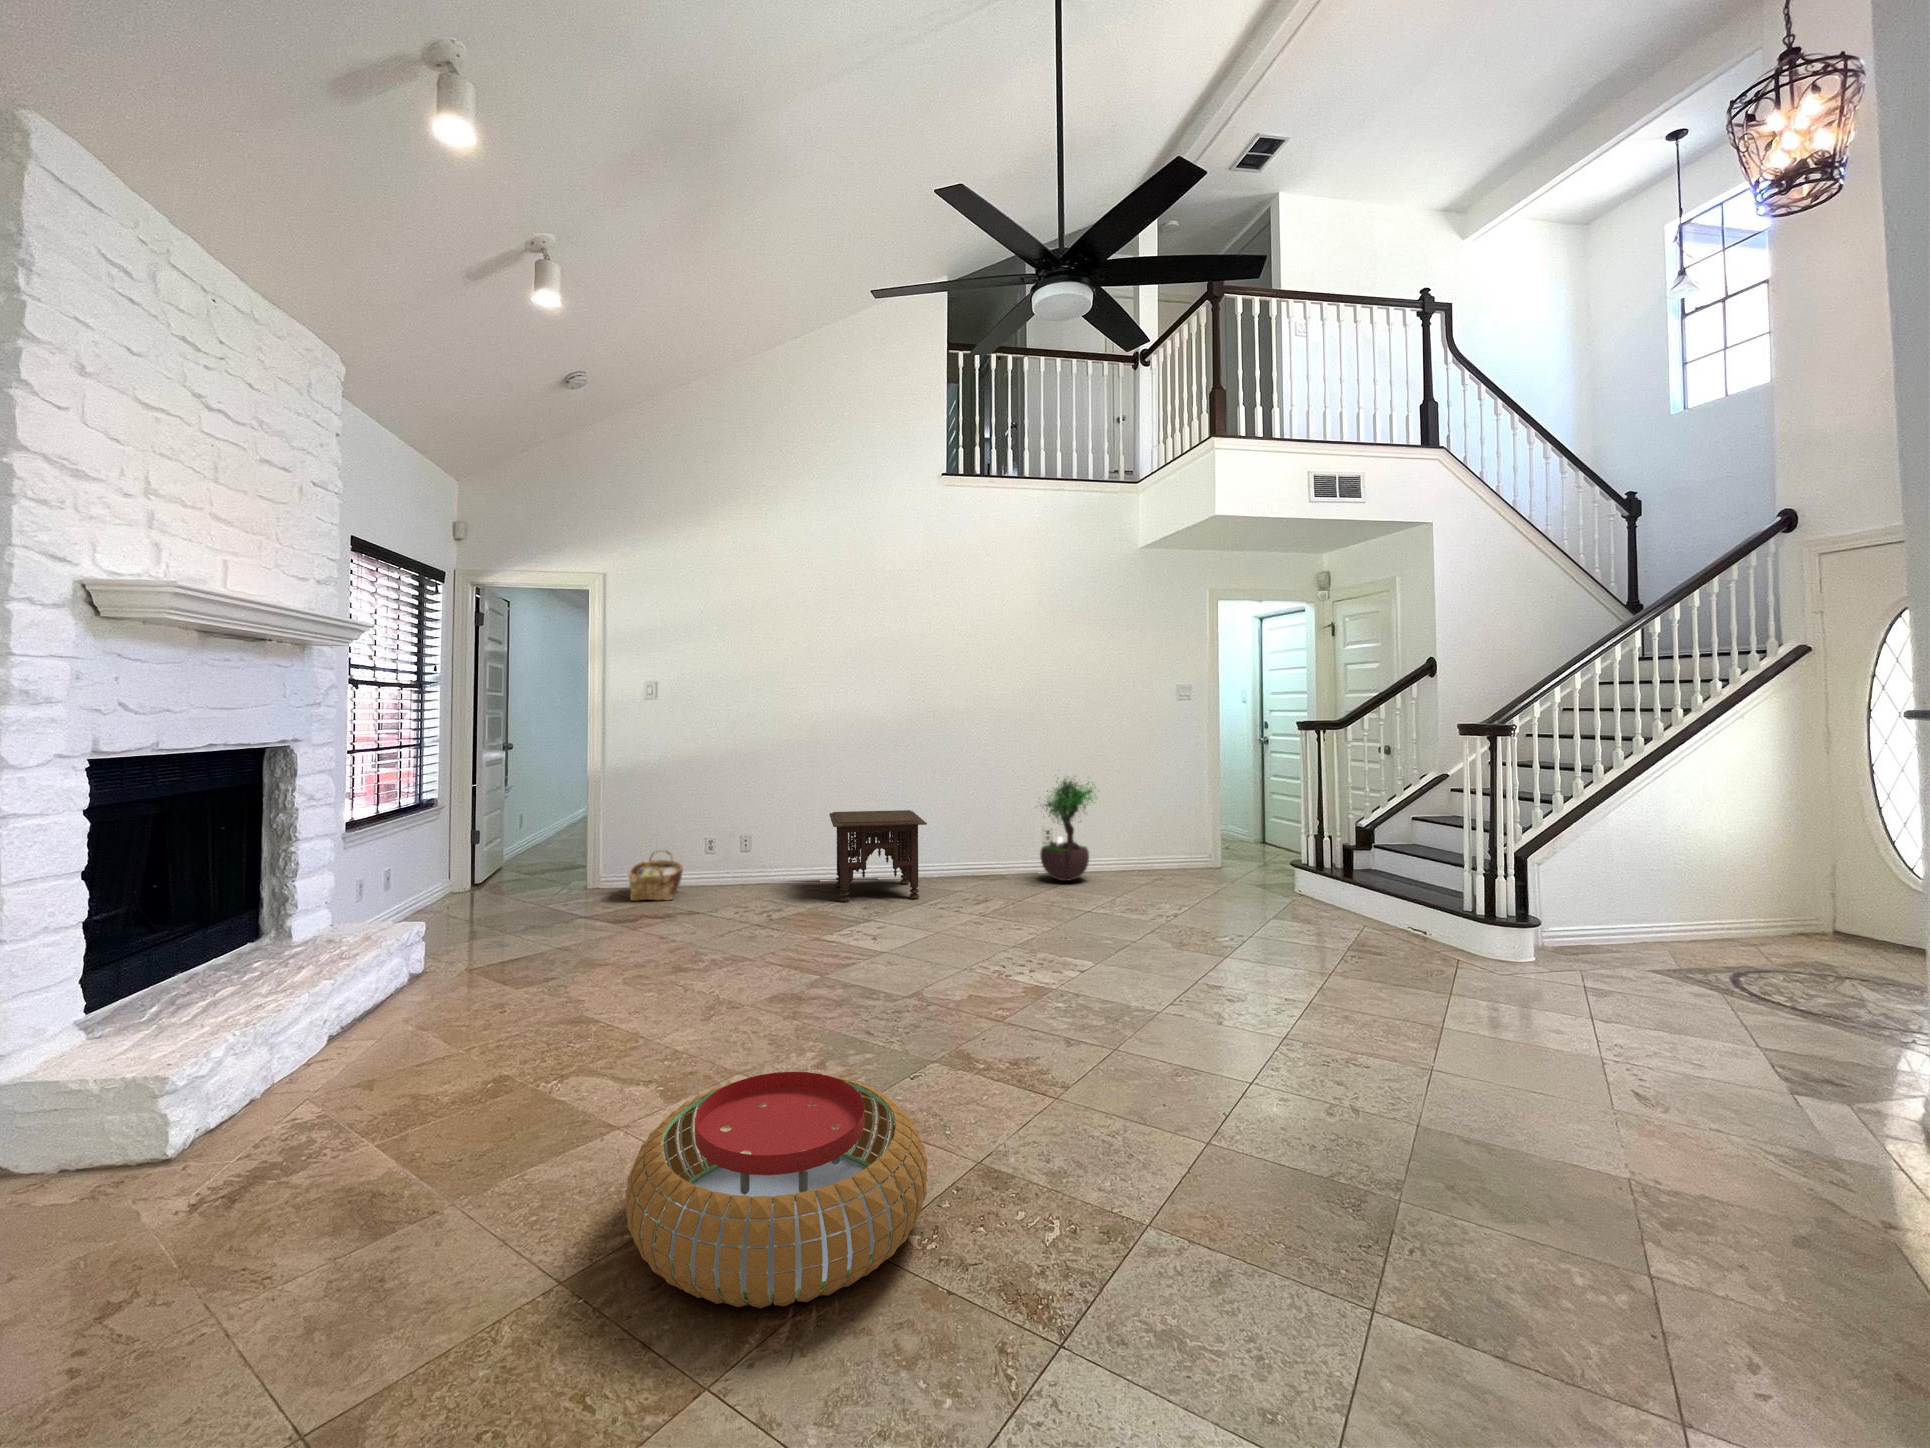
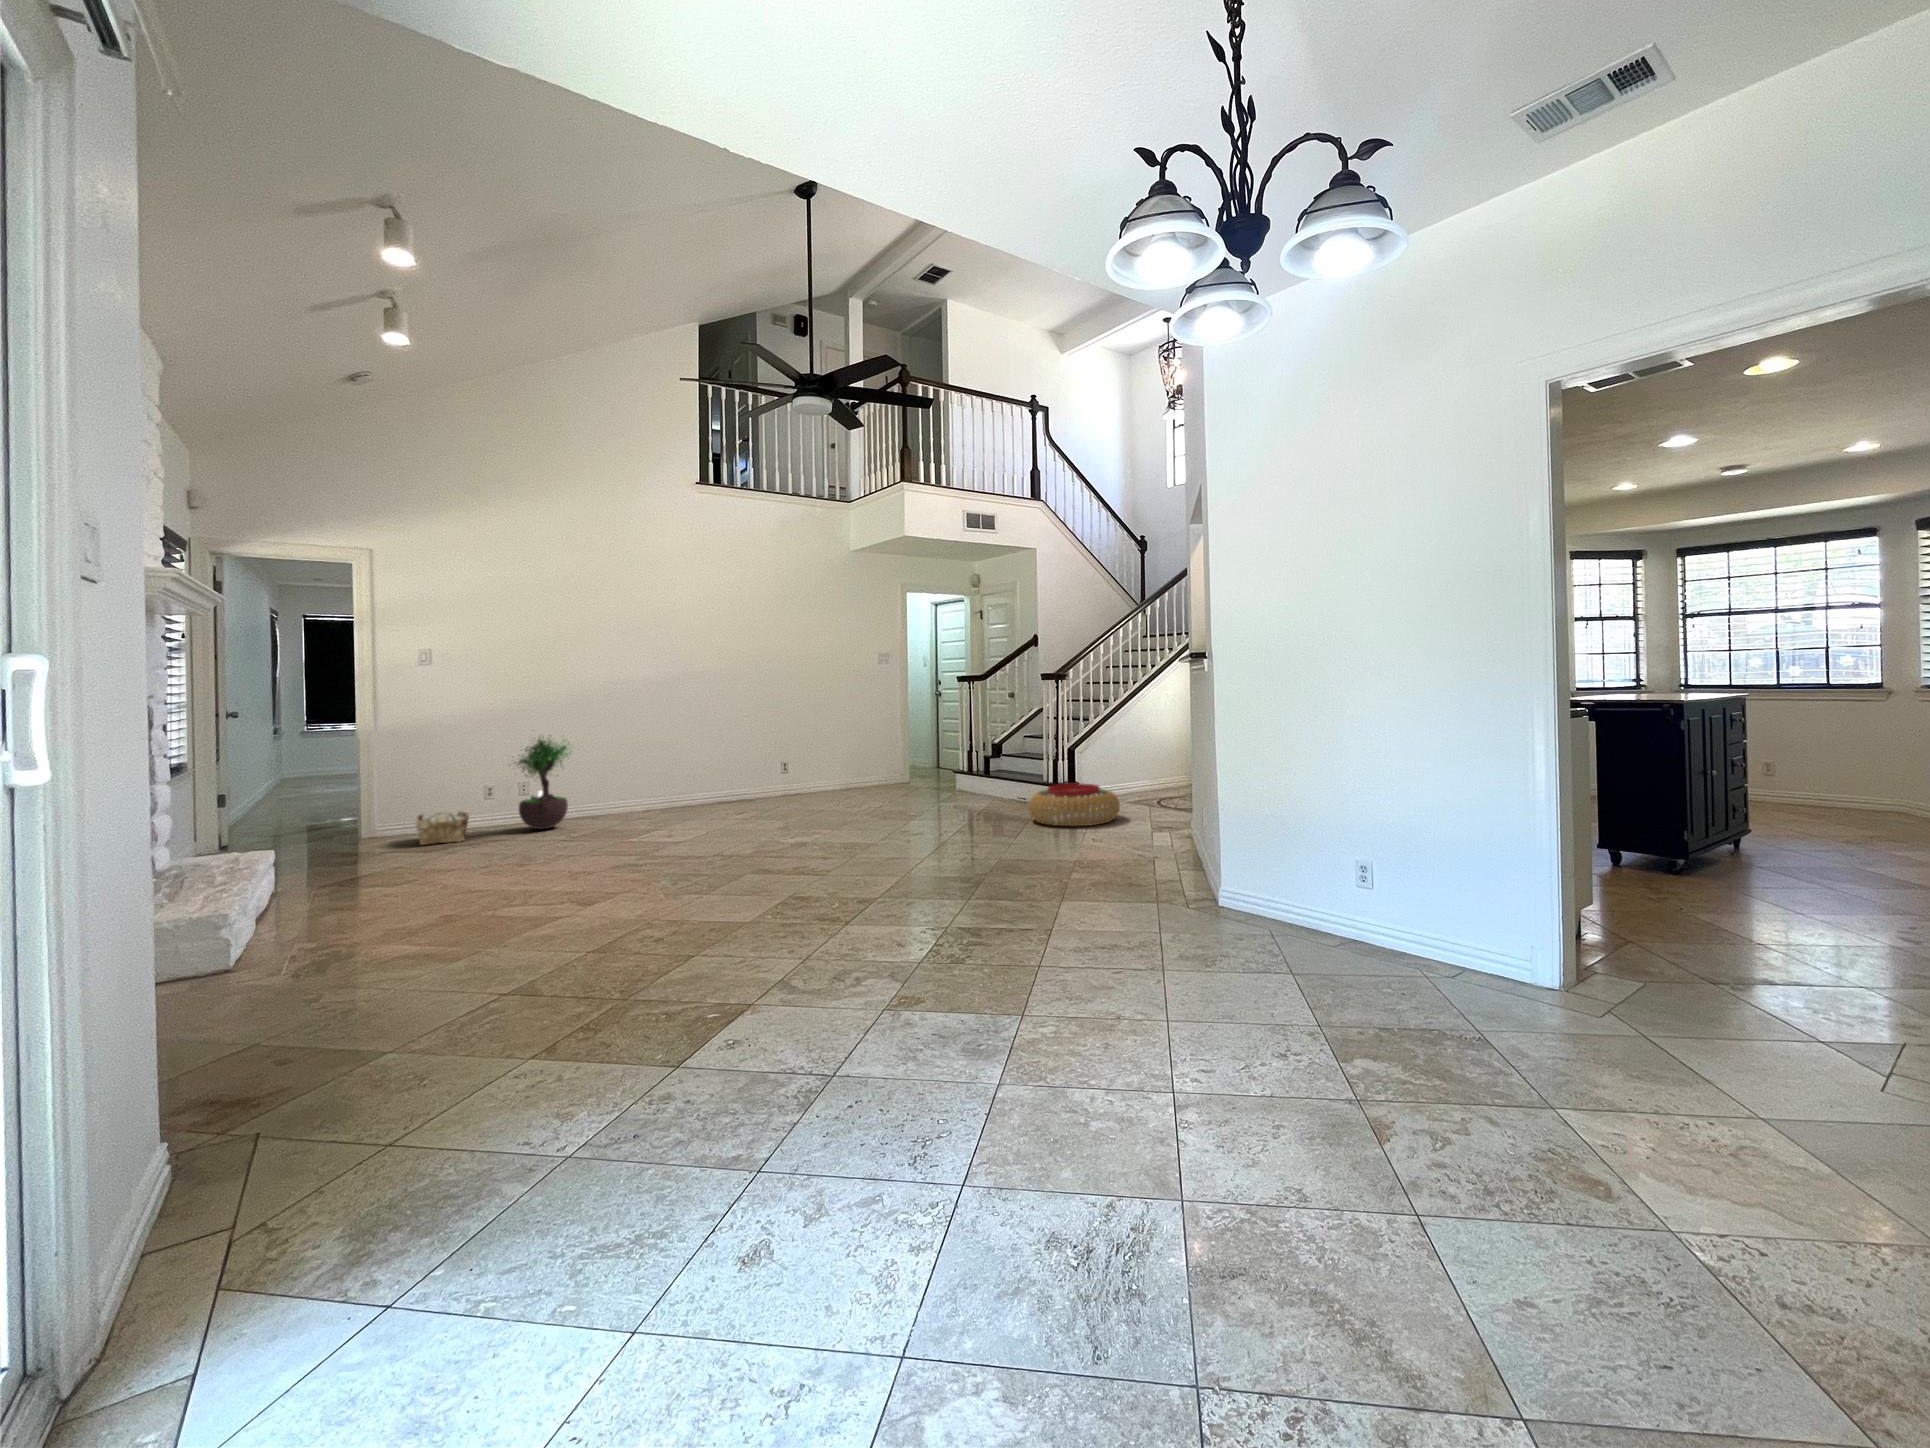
potted tree: present [1040,777,1096,881] -> present [509,730,572,829]
side table: present [829,810,927,902] -> none [604,754,698,826]
pouf: present [626,1072,927,1308] -> present [1029,784,1120,826]

